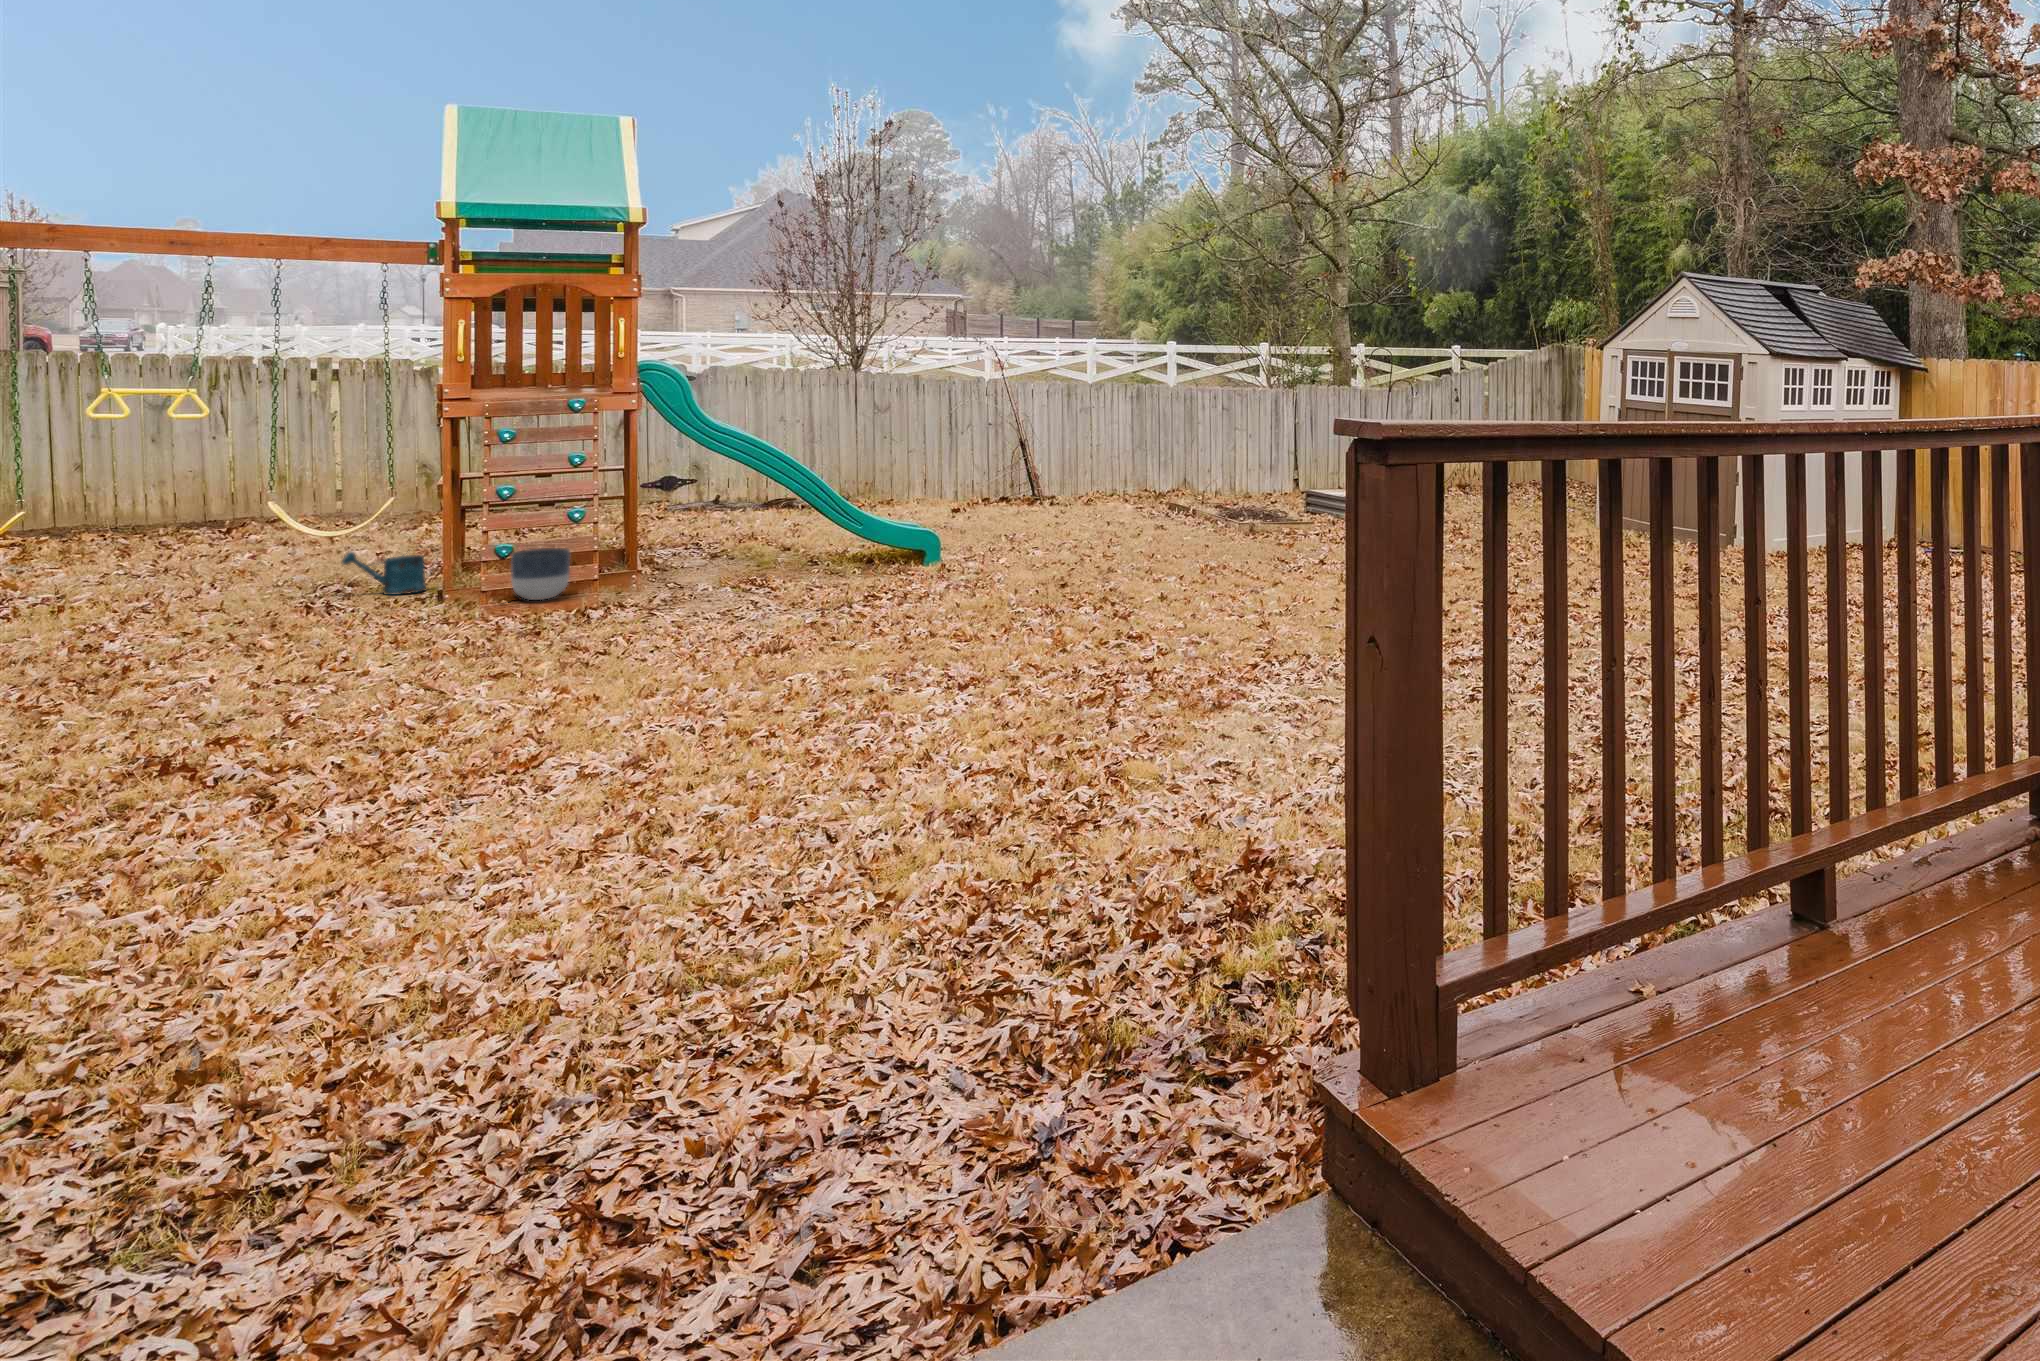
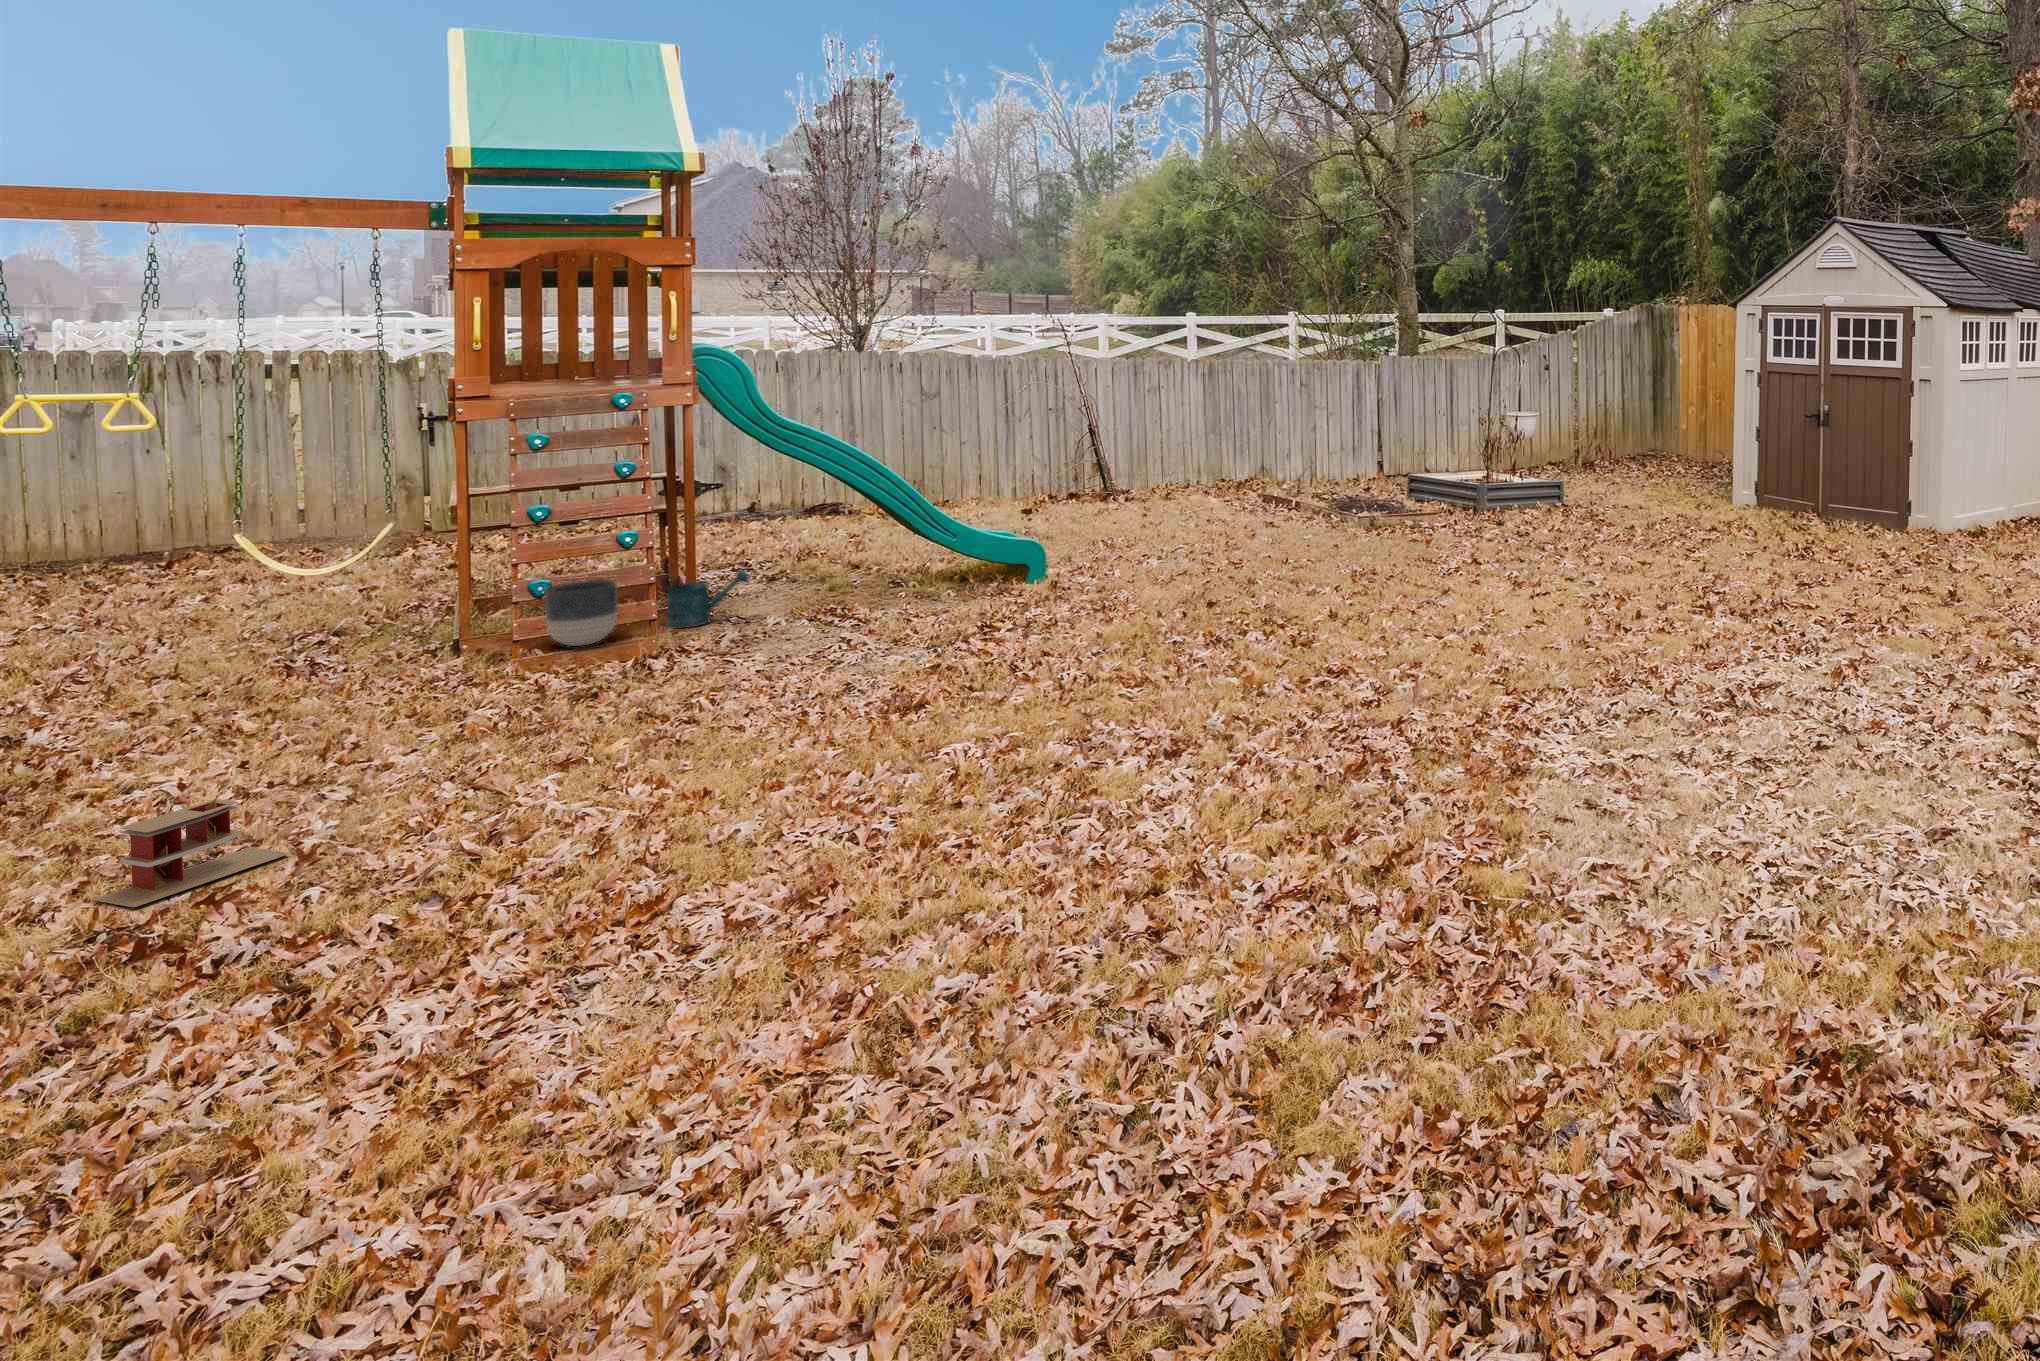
watering can: present [342,552,432,595] -> present [665,570,749,629]
toy house: none [126,676,281,746] -> present [92,798,289,907]

